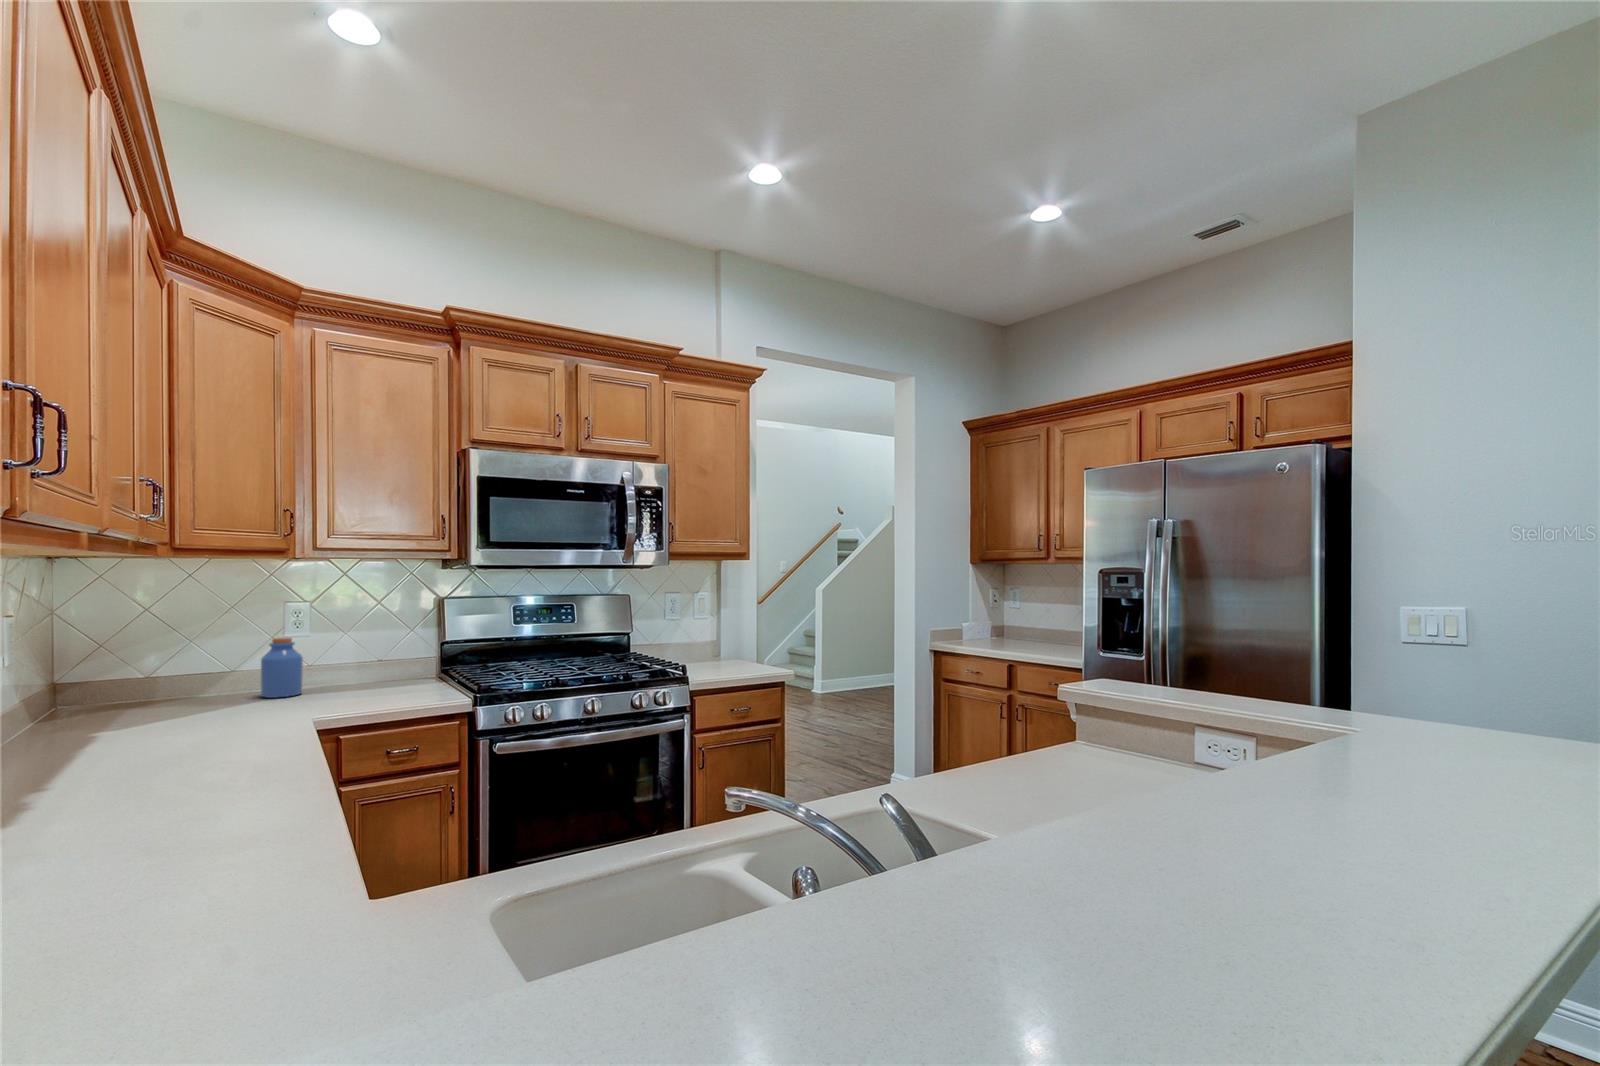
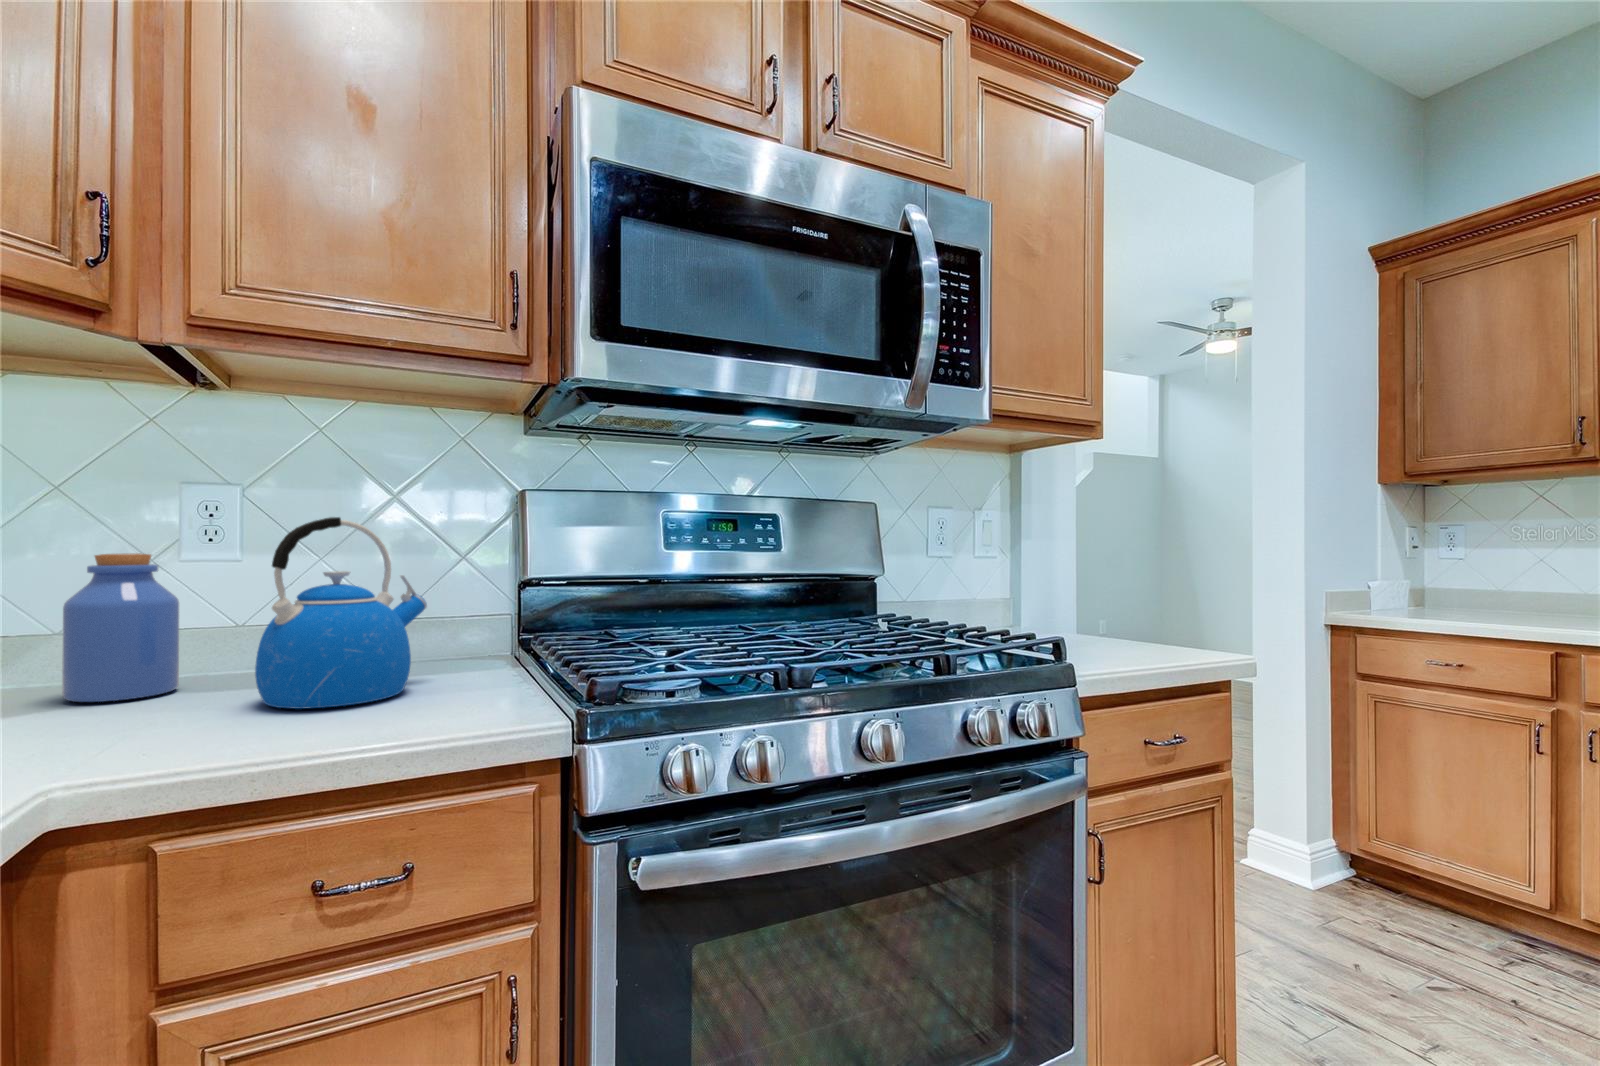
kettle: none [344,623,406,698] -> present [255,517,427,709]

